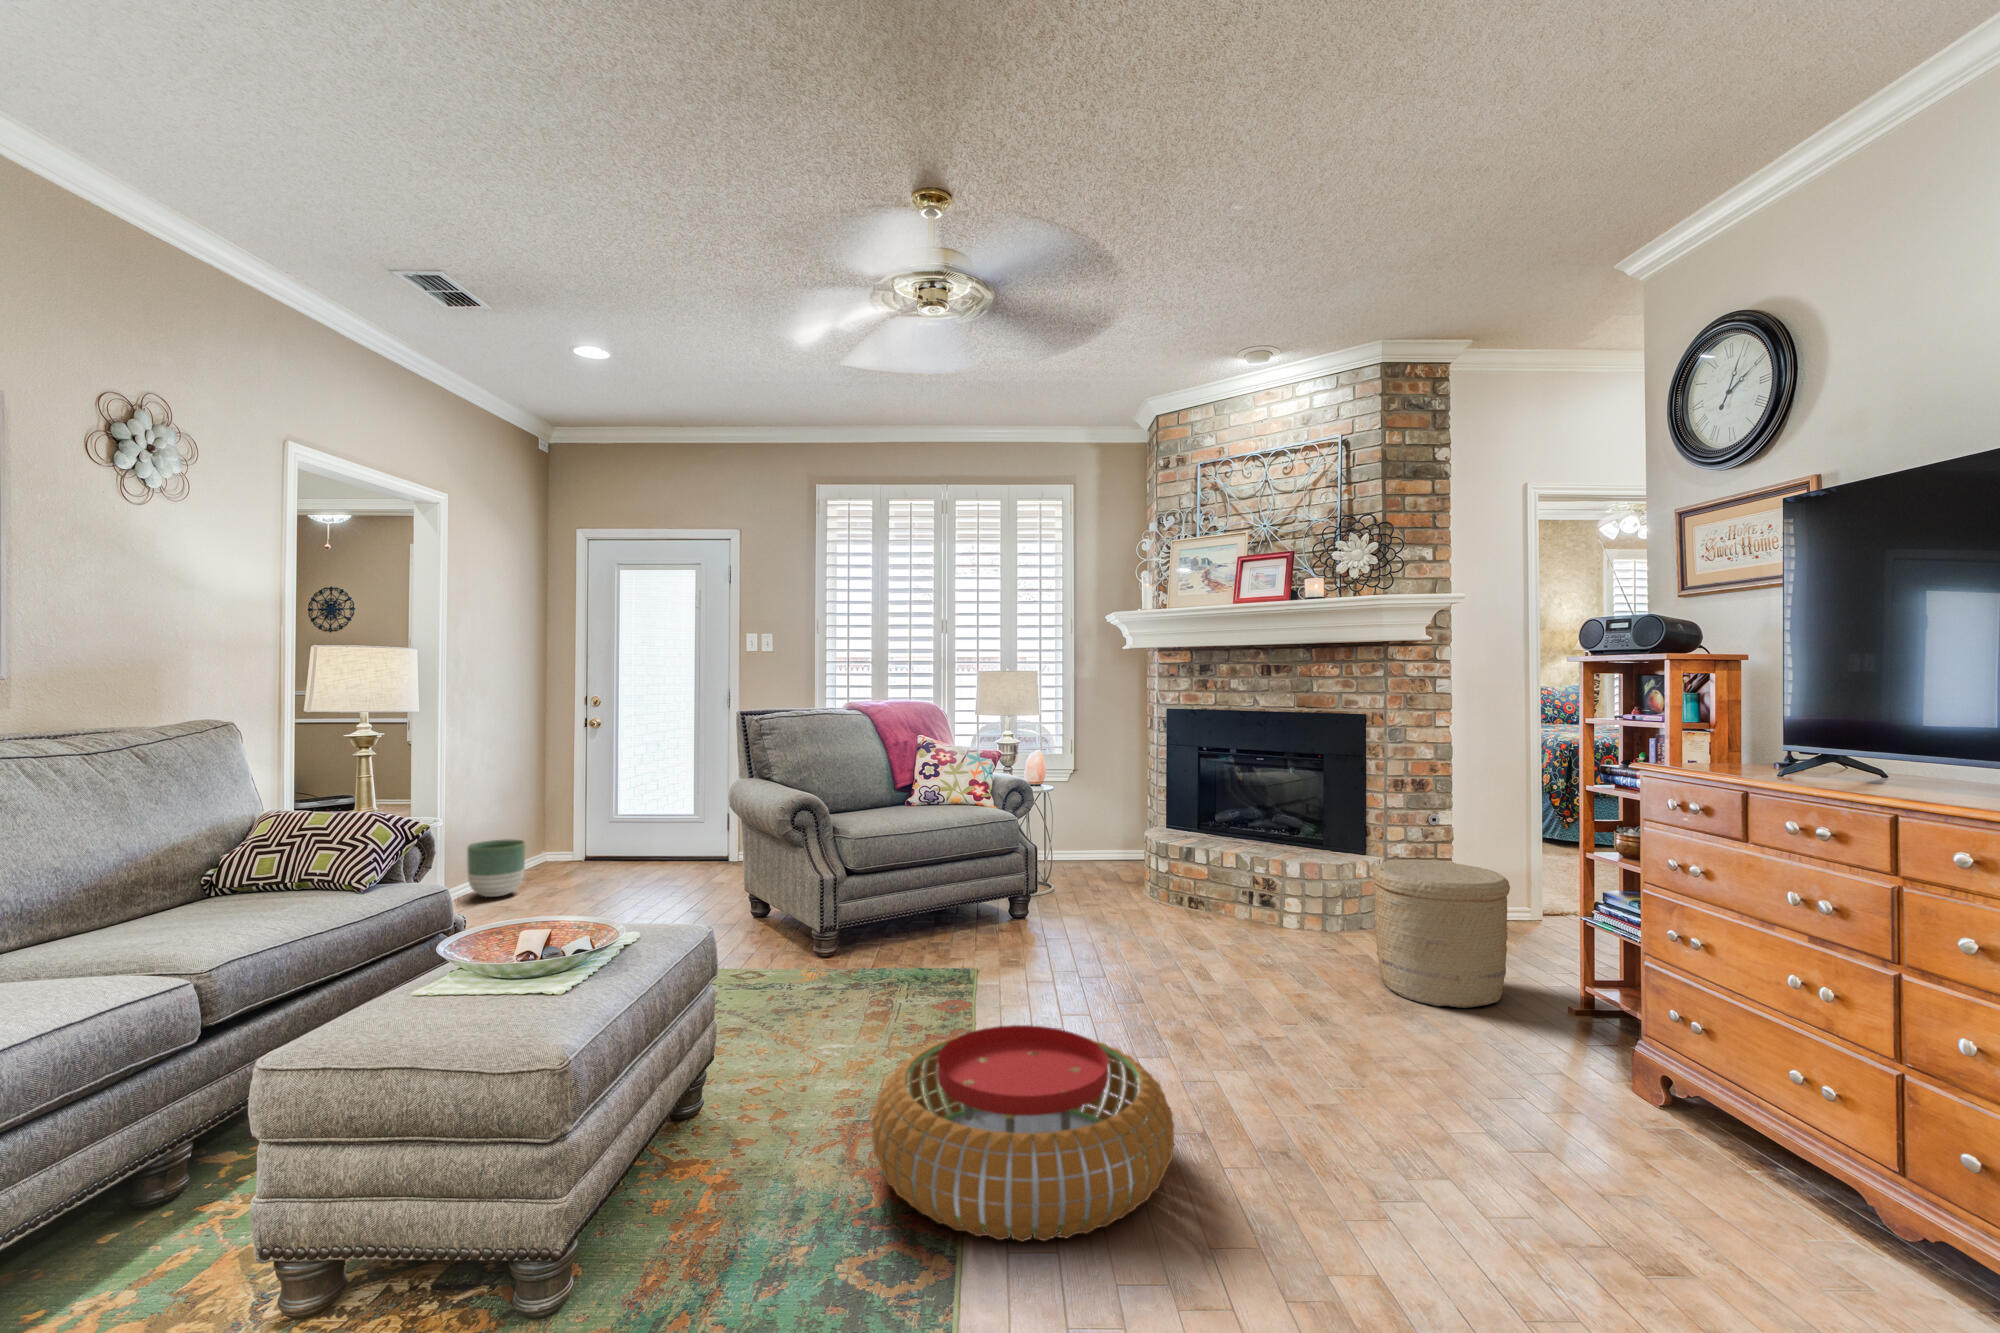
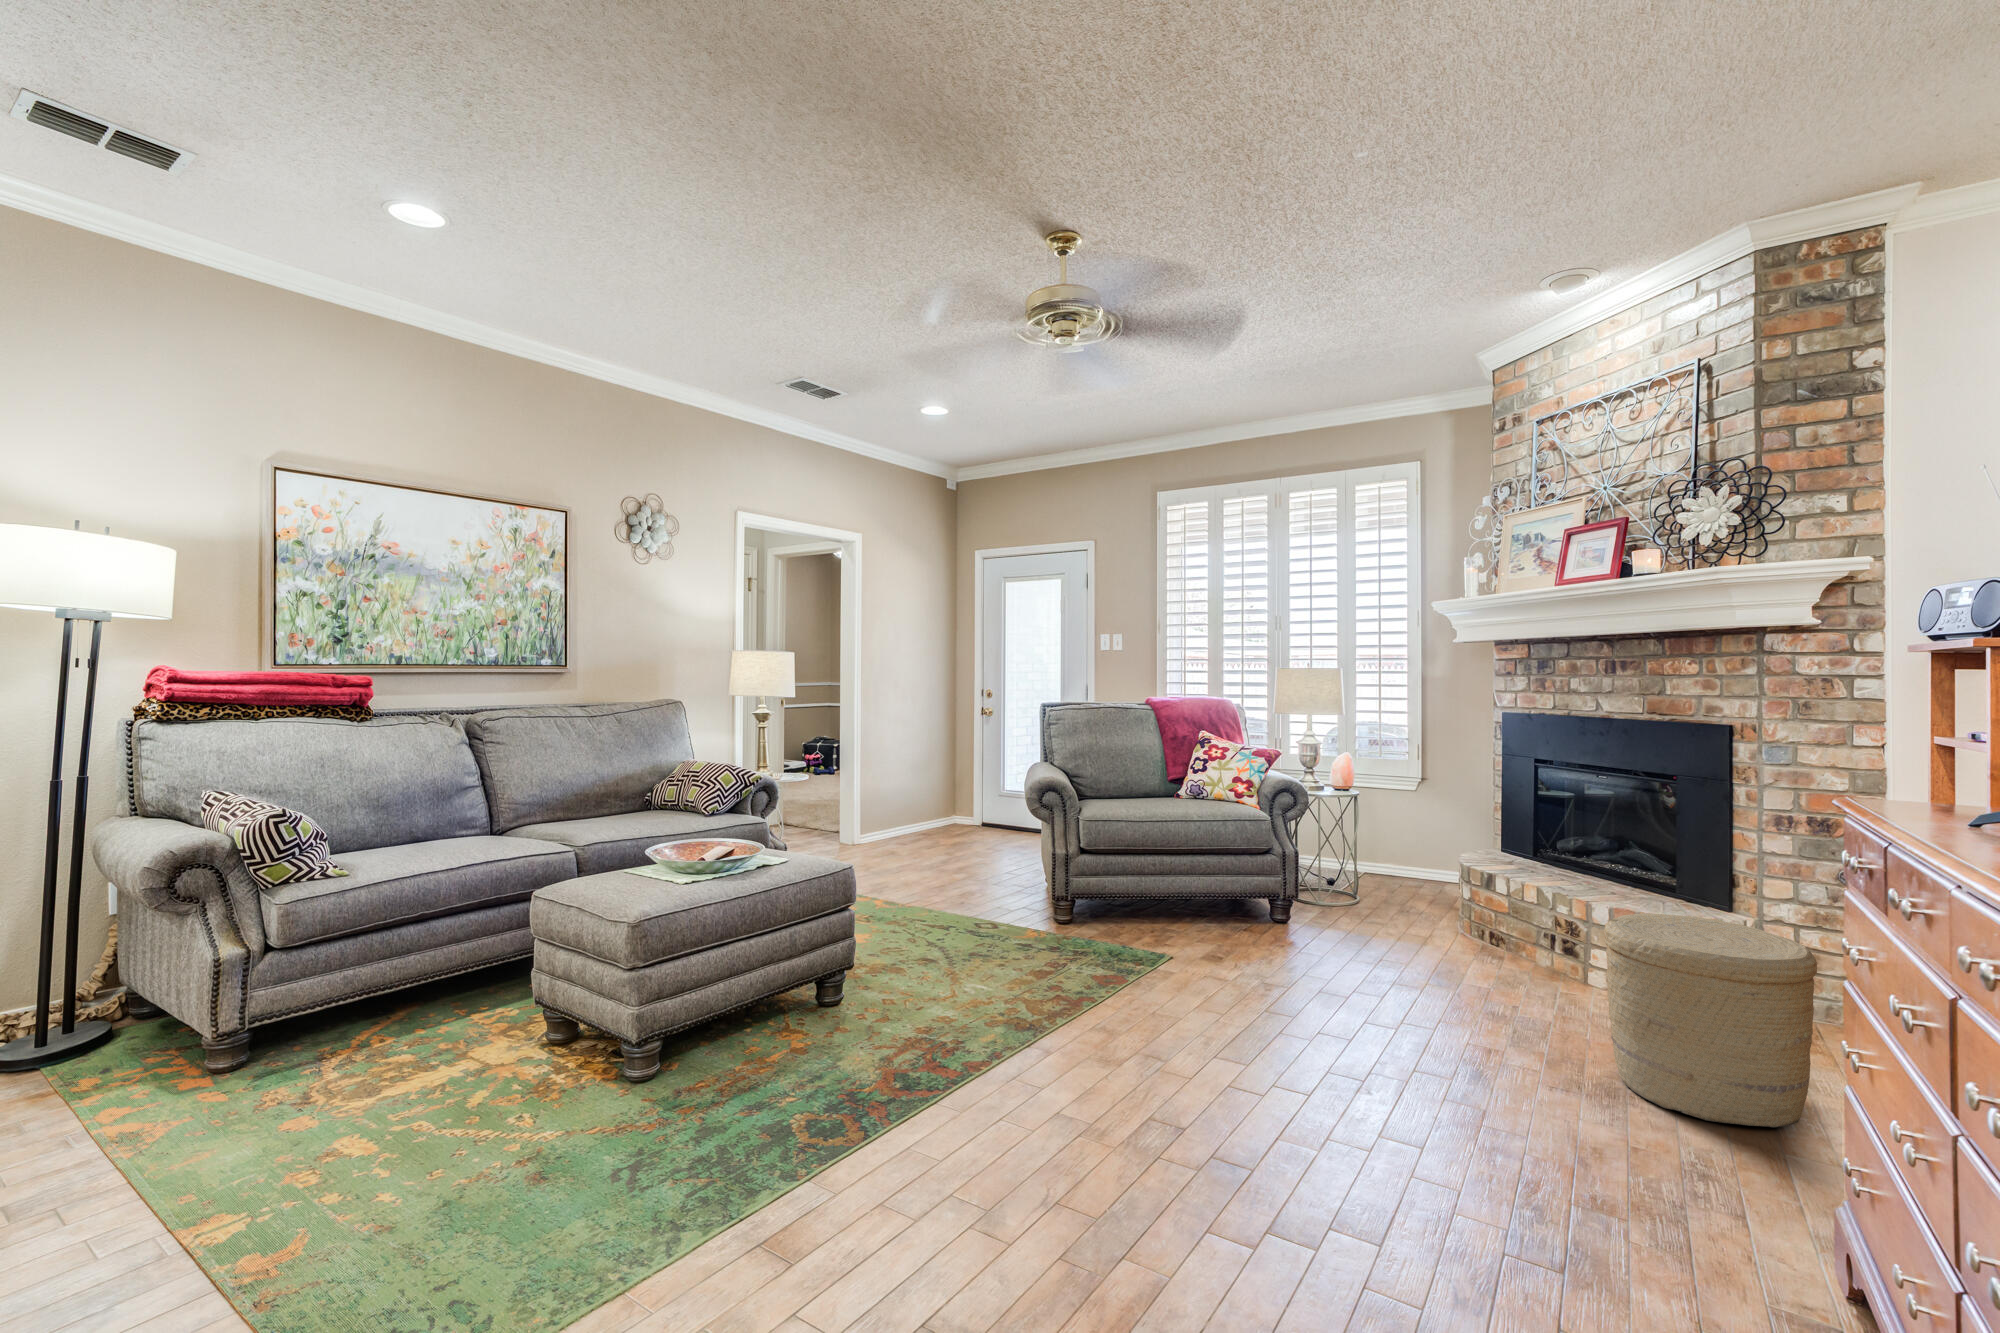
planter: present [467,839,525,897] -> none [881,799,920,842]
pouf: present [872,1025,1174,1241] -> none [848,982,1114,1162]

